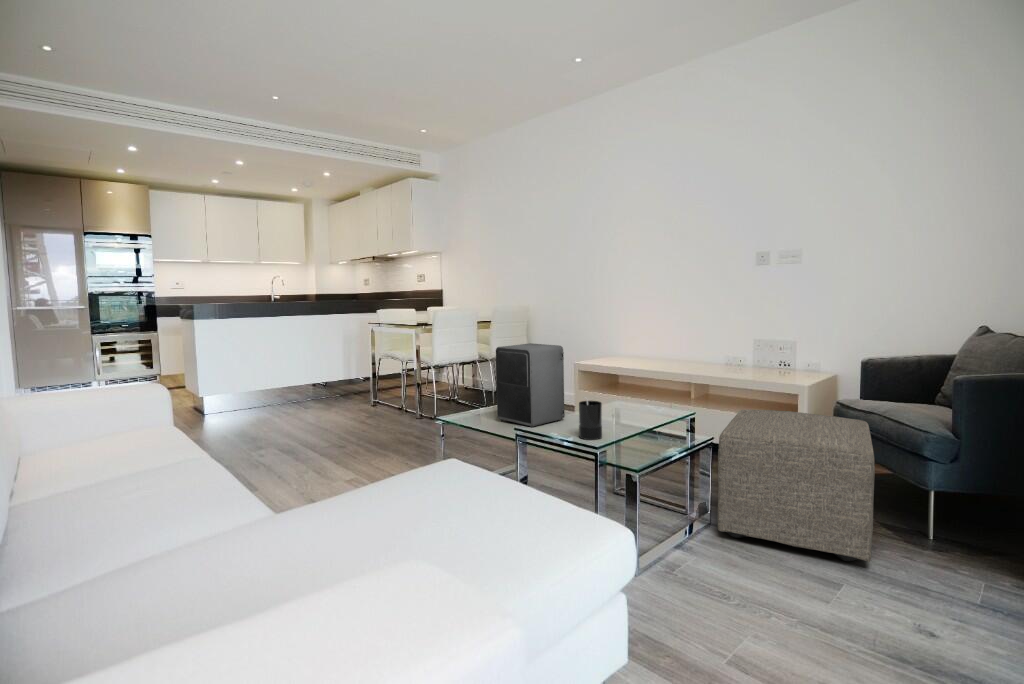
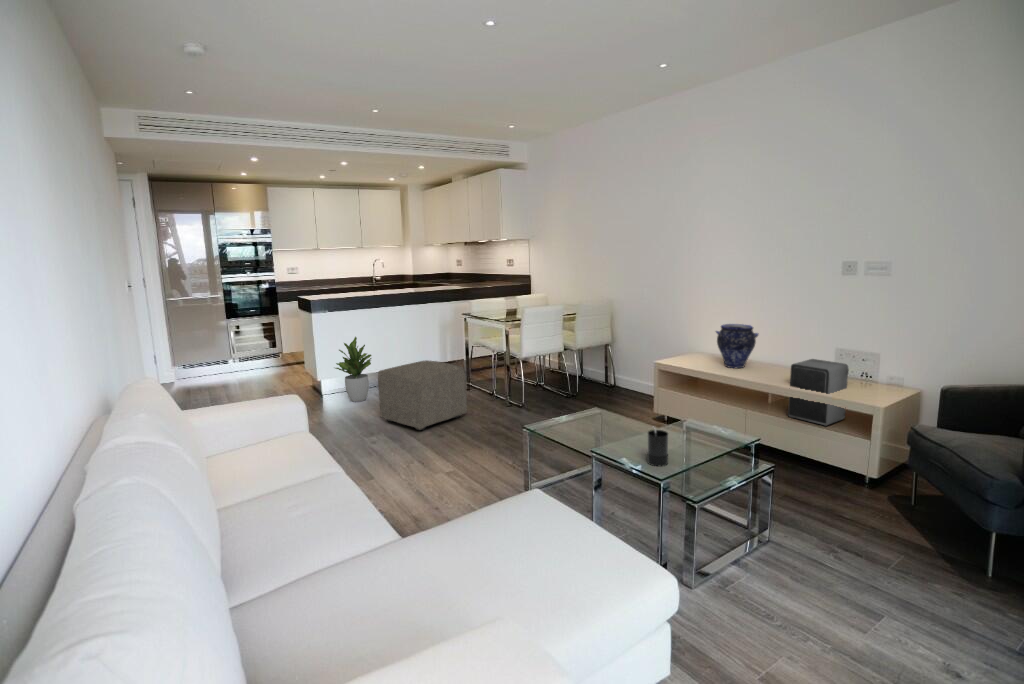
vase: none [634,320,676,364] -> present [716,324,758,368]
speaker: present [496,343,565,427] -> present [788,359,849,426]
potted plant: none [215,345,265,420] -> present [335,337,371,402]
ottoman: present [717,410,875,562] -> present [378,360,467,430]

